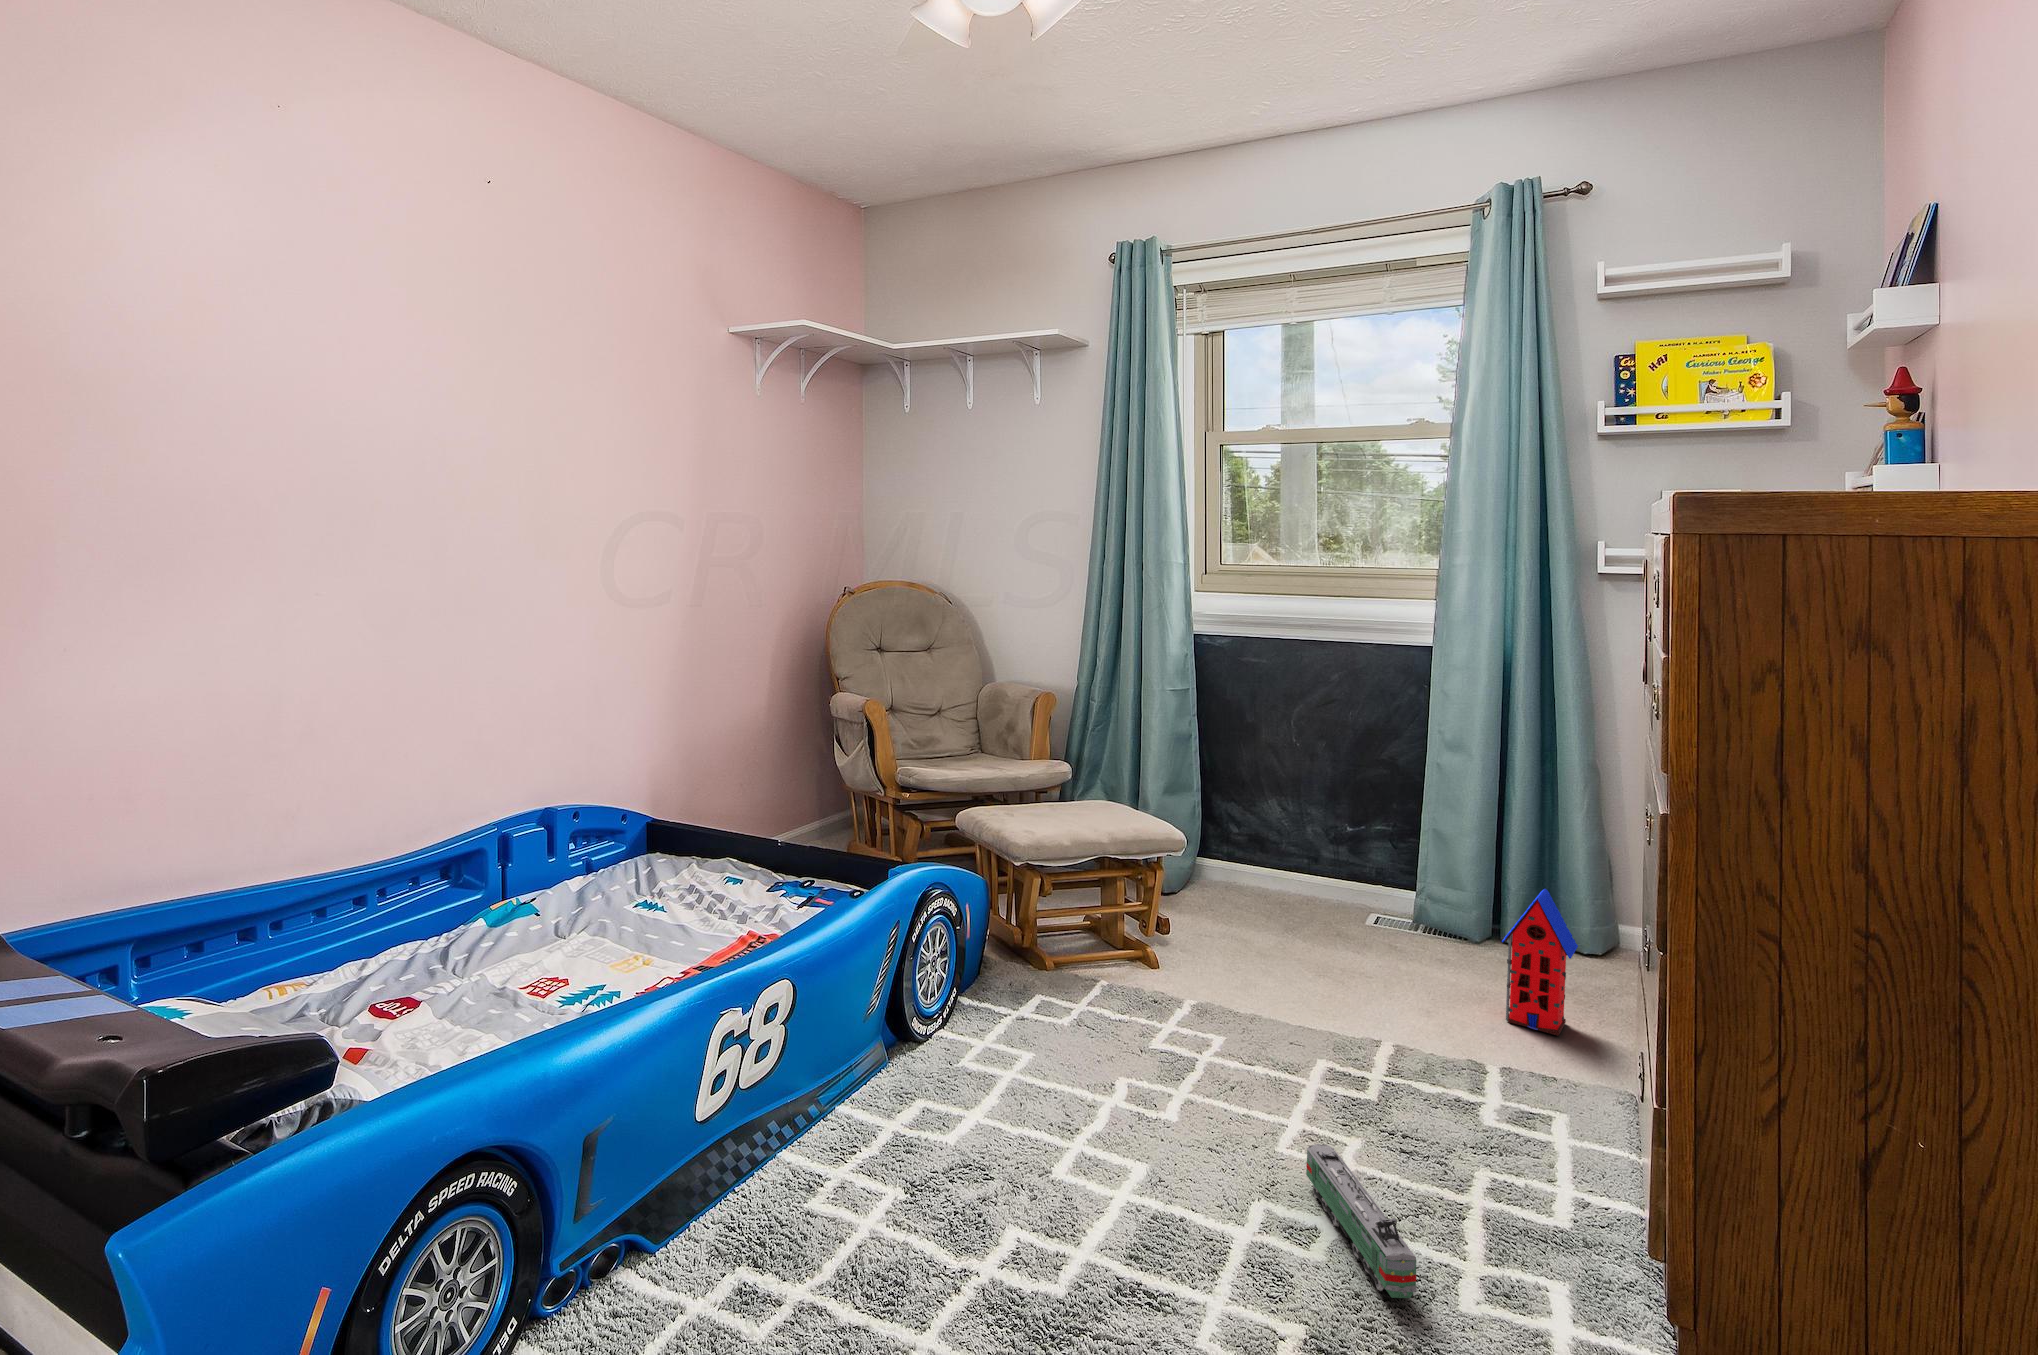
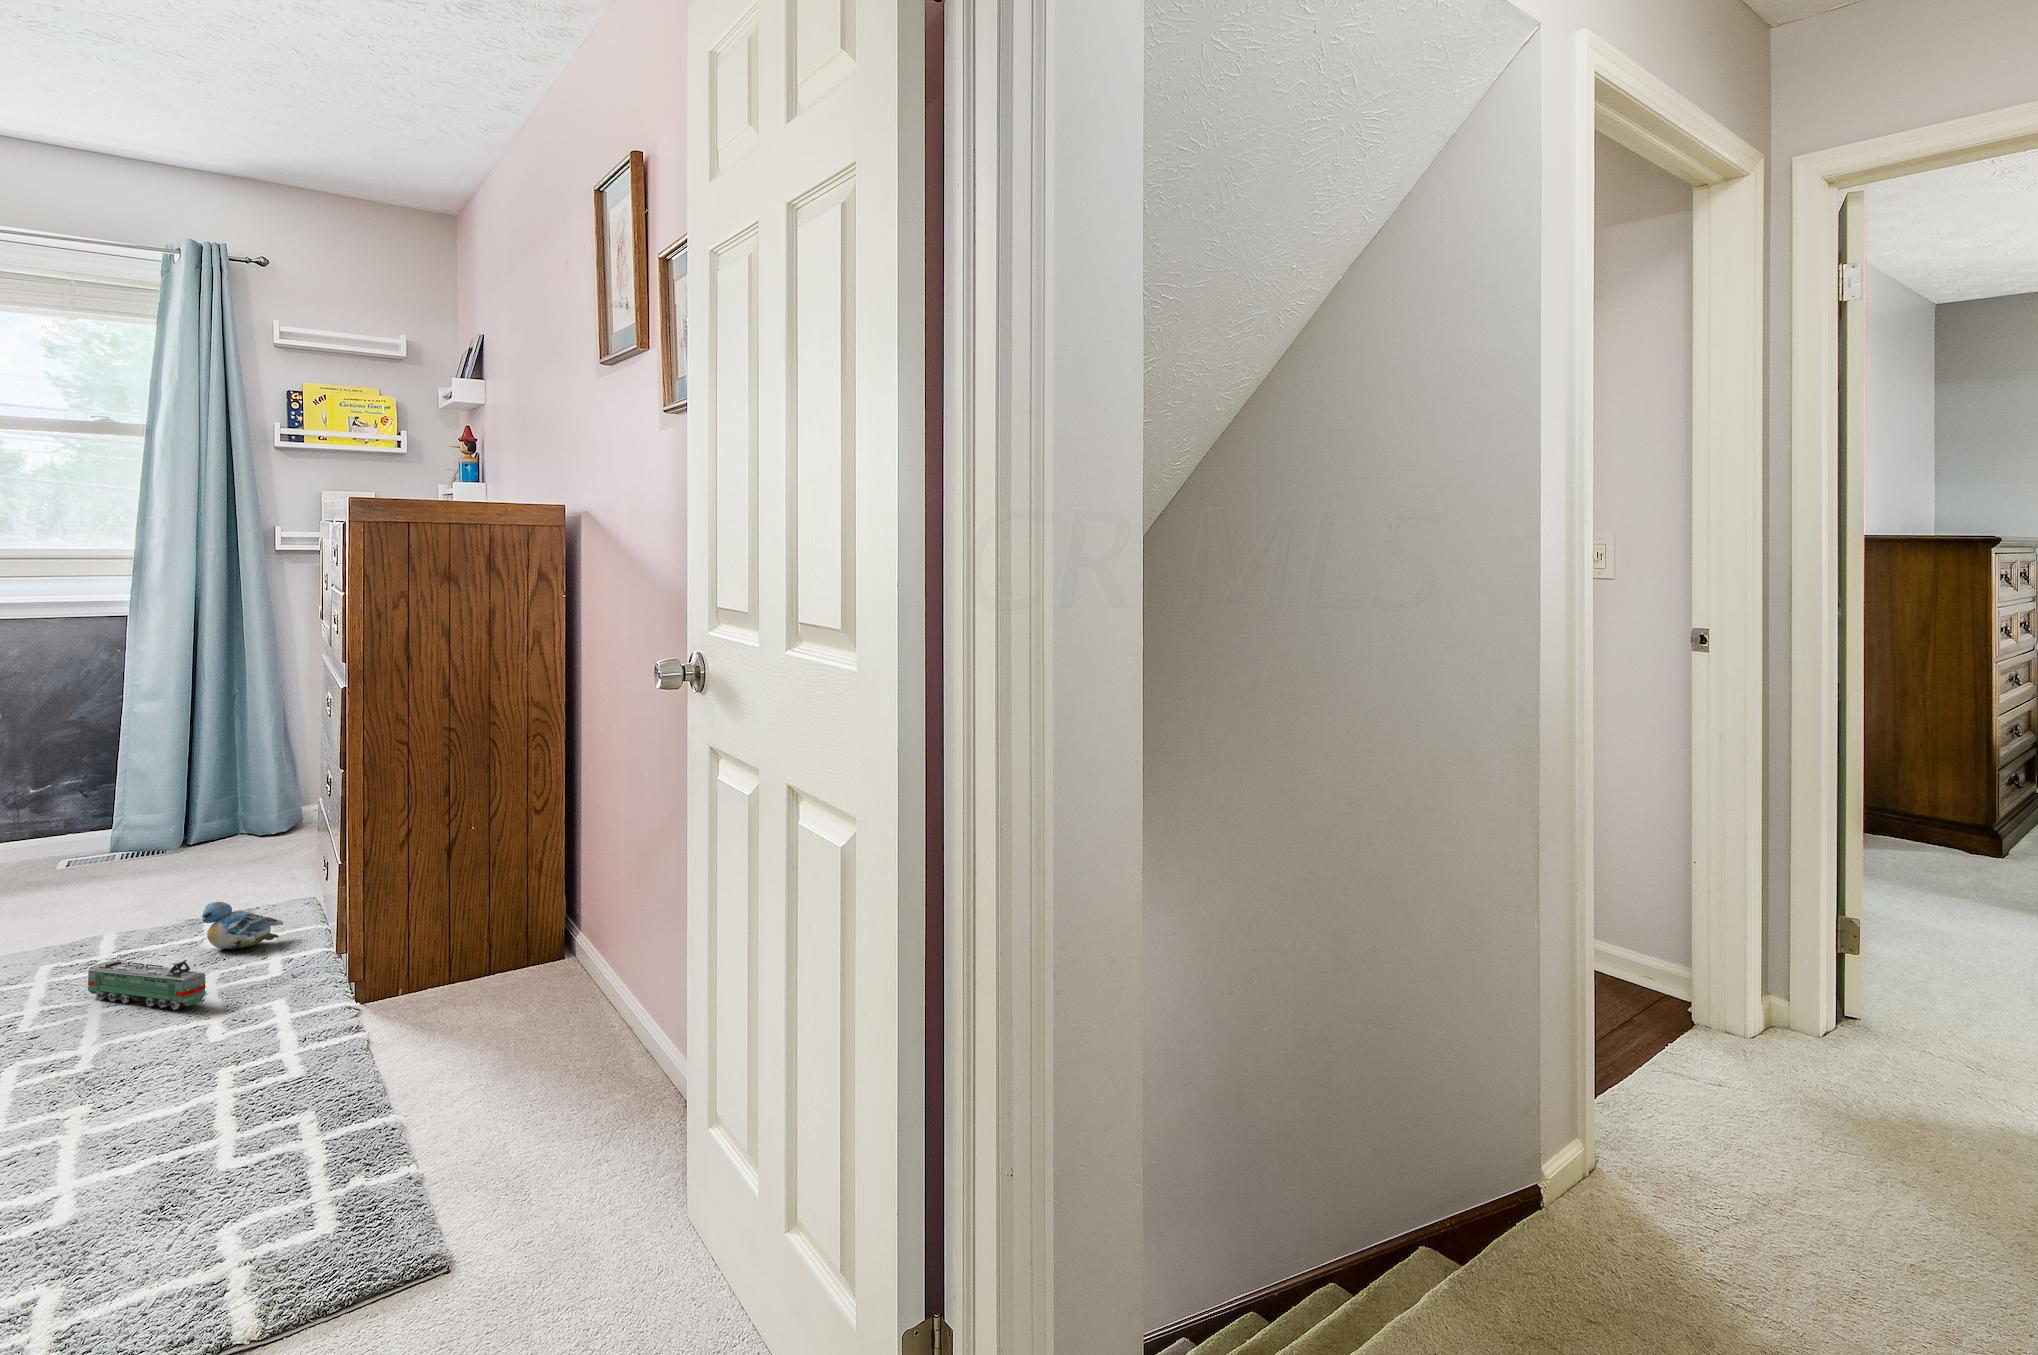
toy house: present [1502,889,1578,1036] -> none [218,775,279,879]
plush toy: none [1447,1100,1550,1204] -> present [202,902,283,949]

